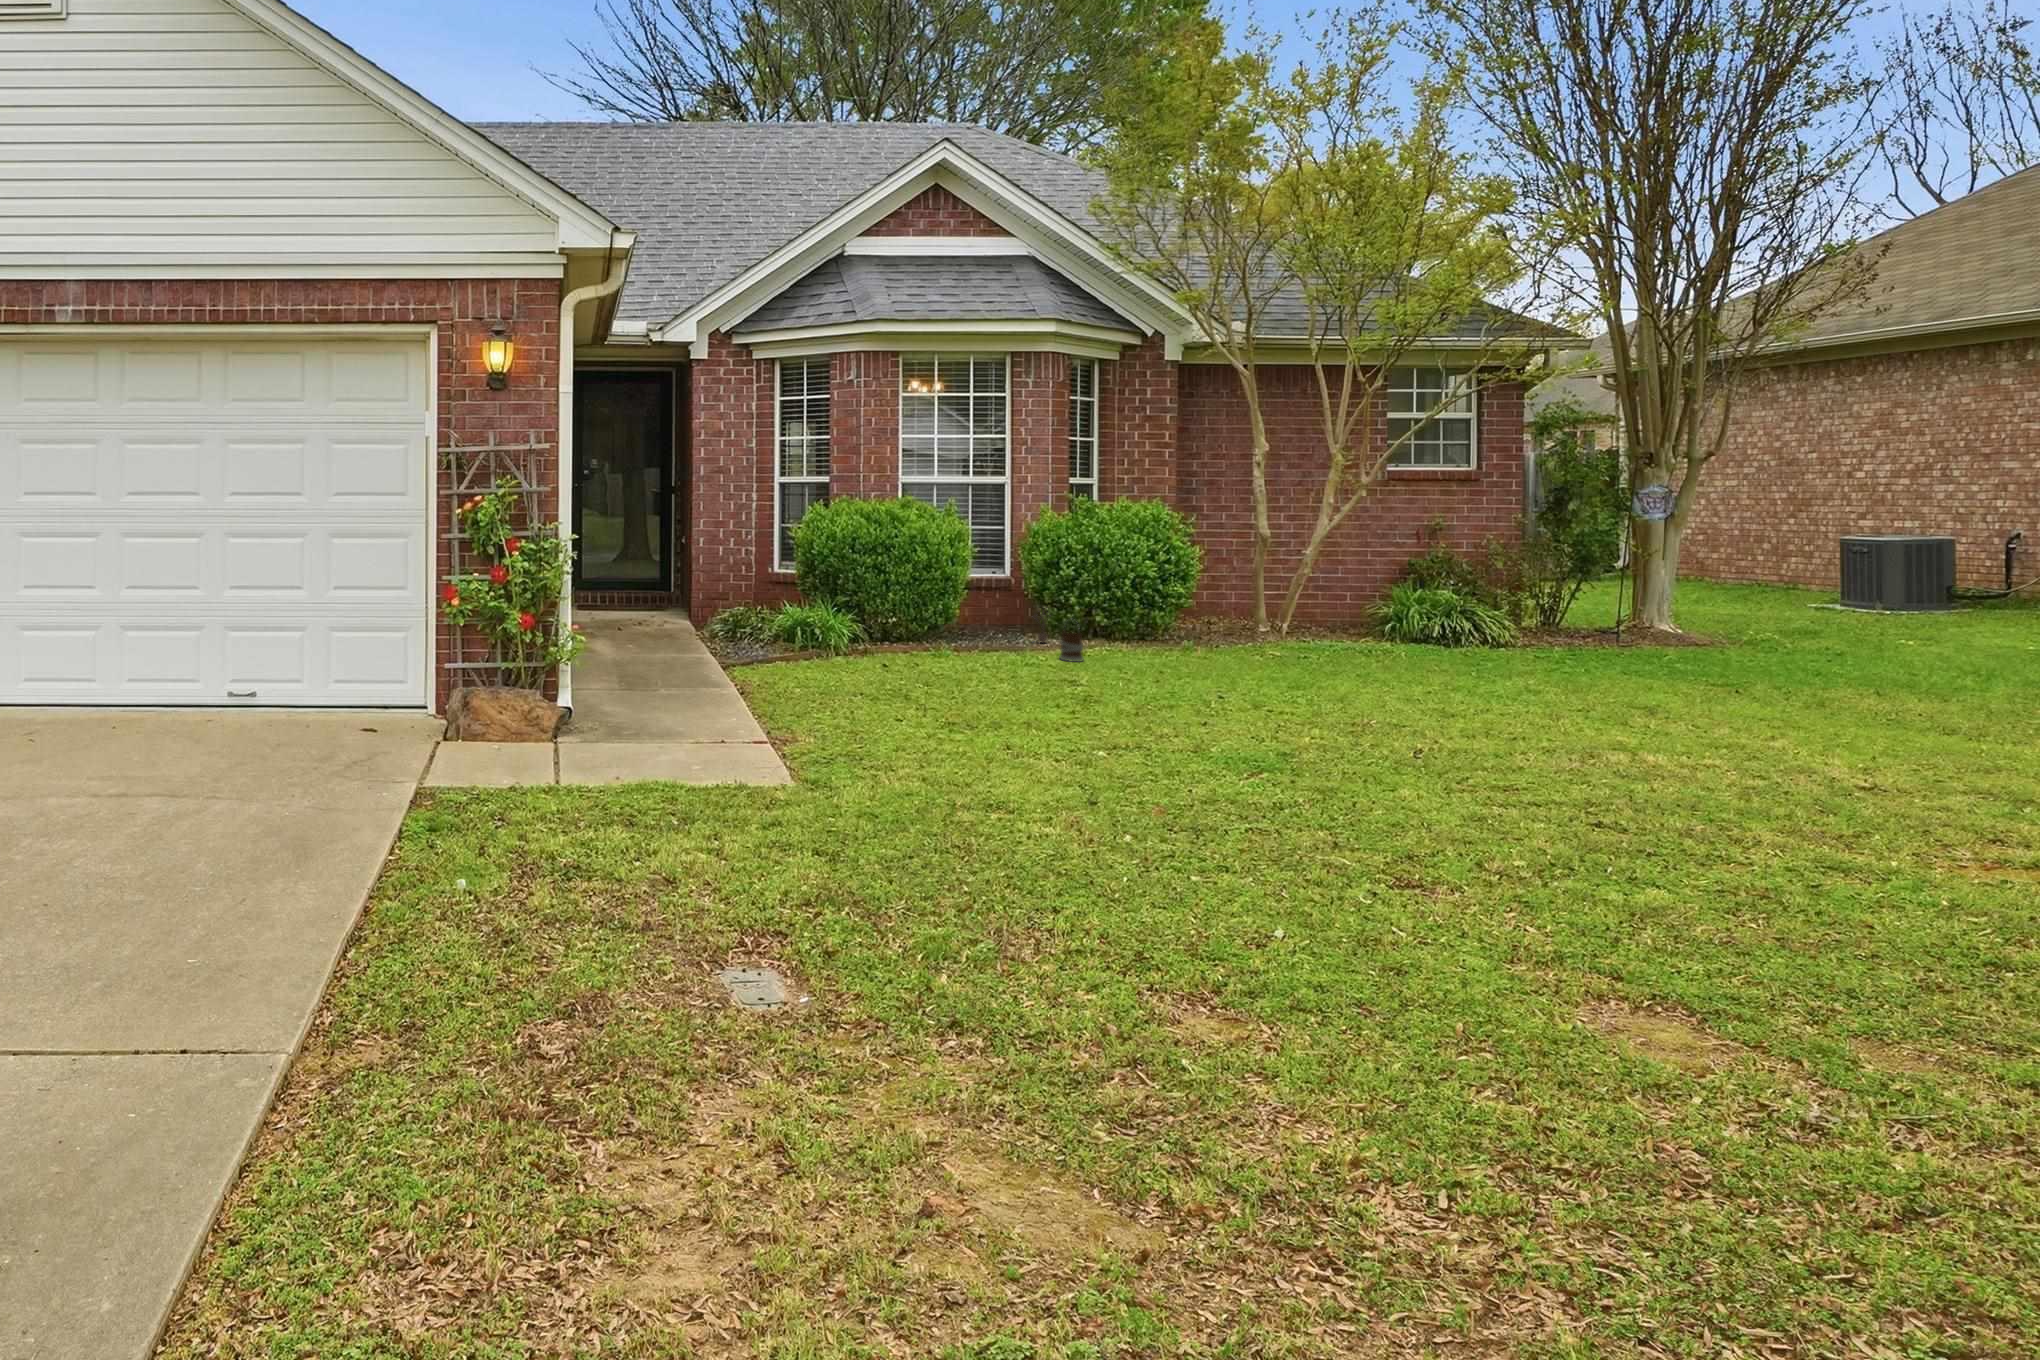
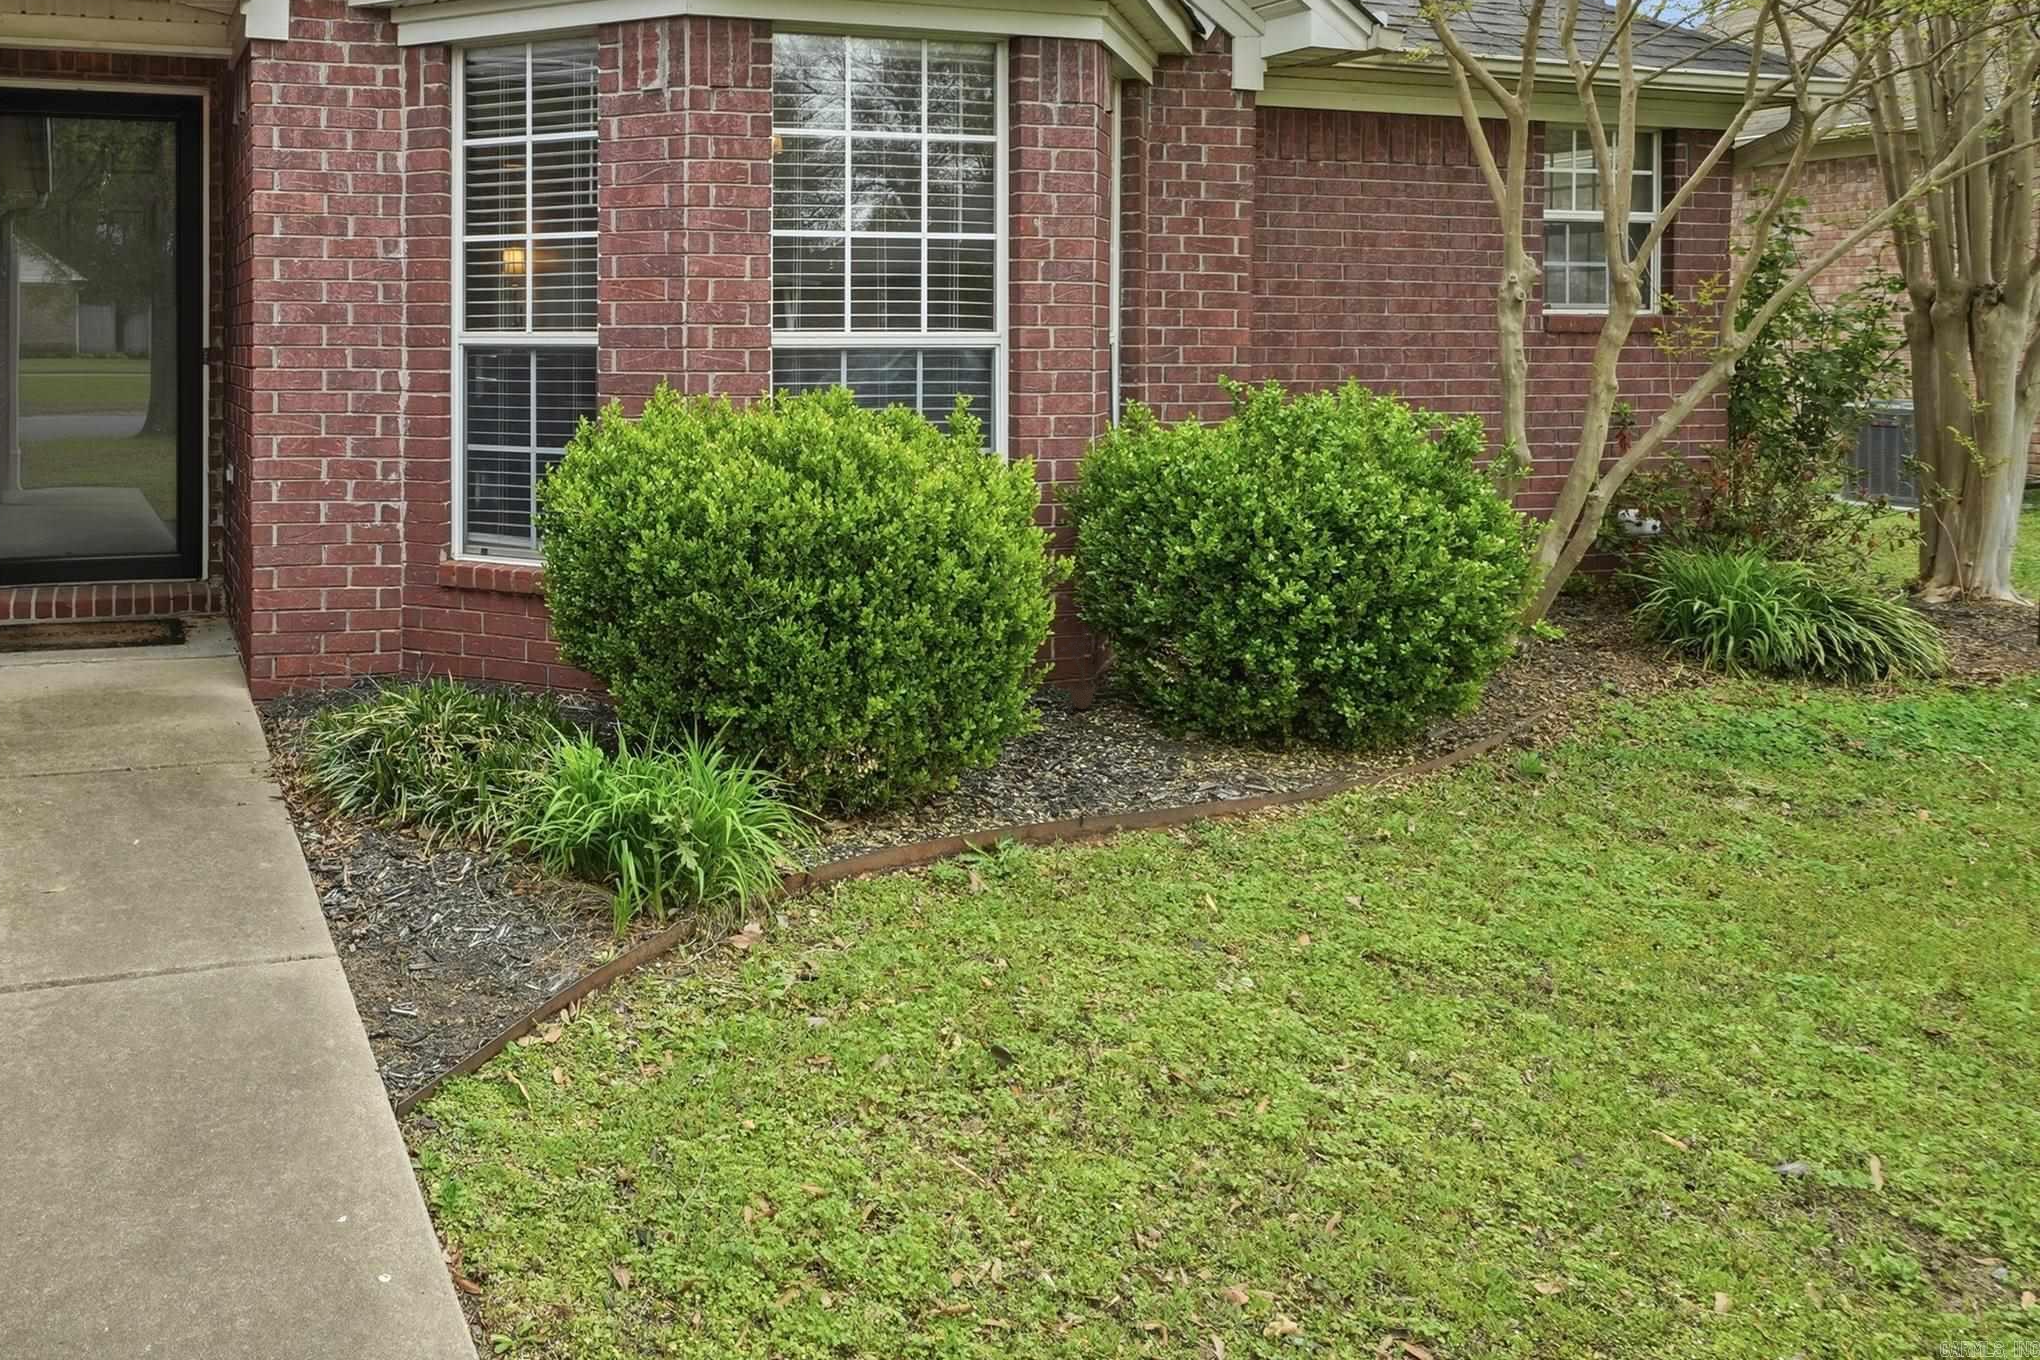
wooden bucket: present [1060,631,1083,662] -> none [1191,665,1252,773]

